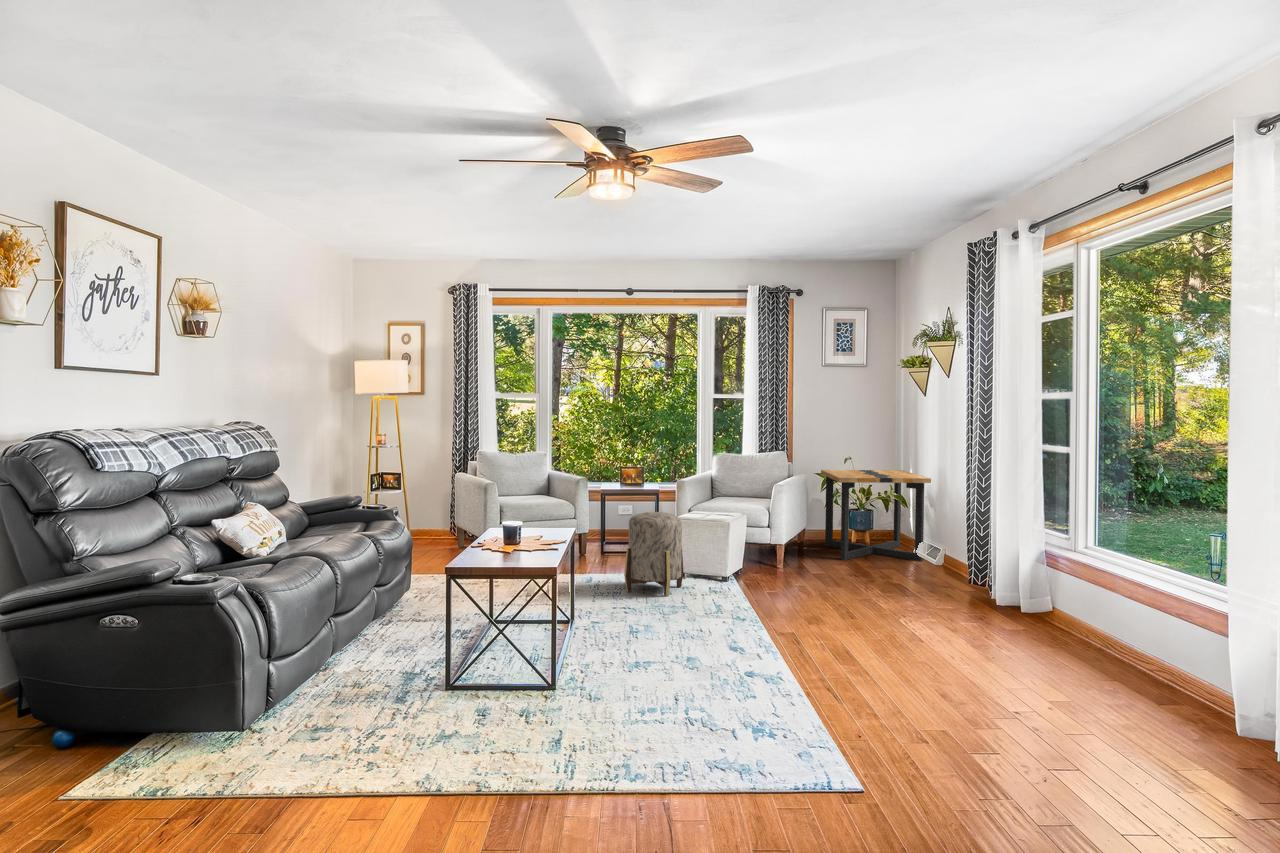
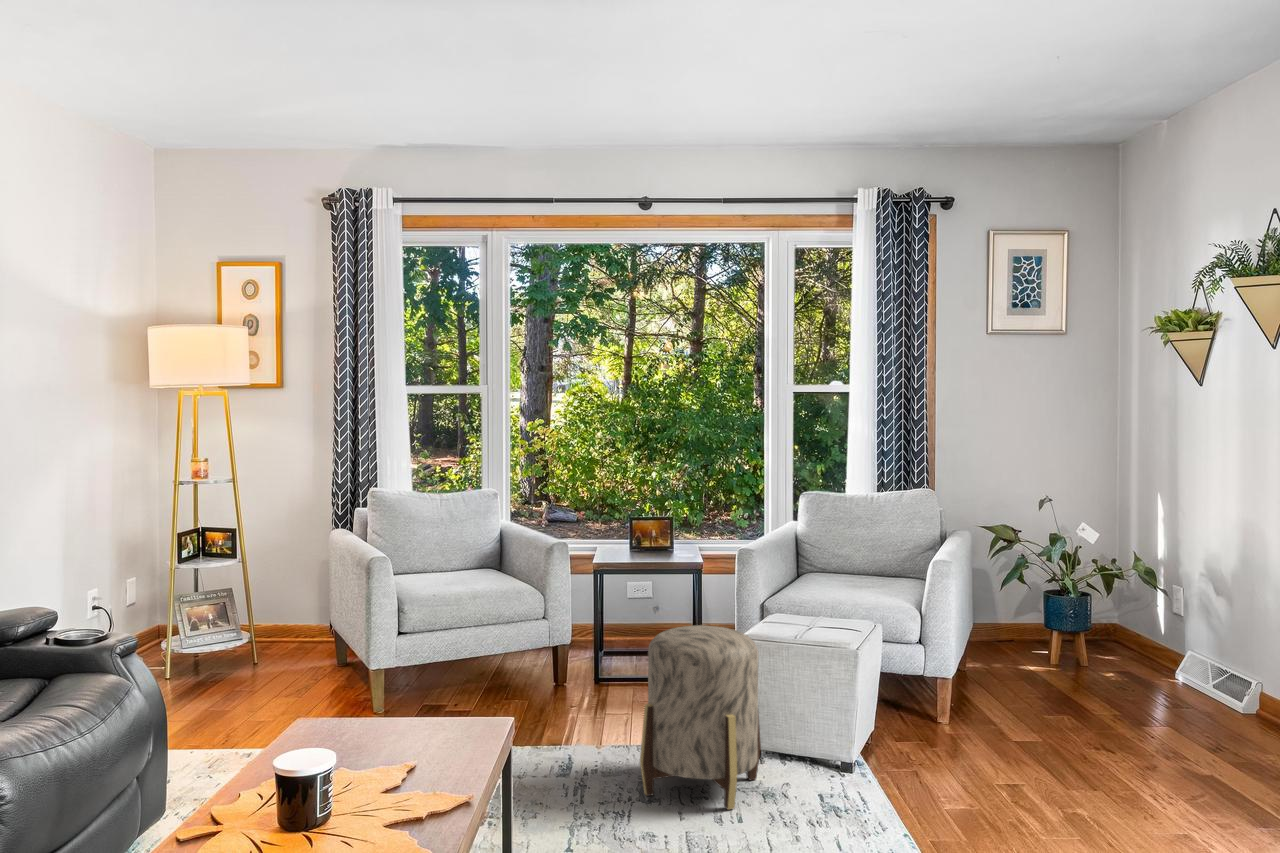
side table: present [821,470,931,561] -> none [994,520,1223,699]

